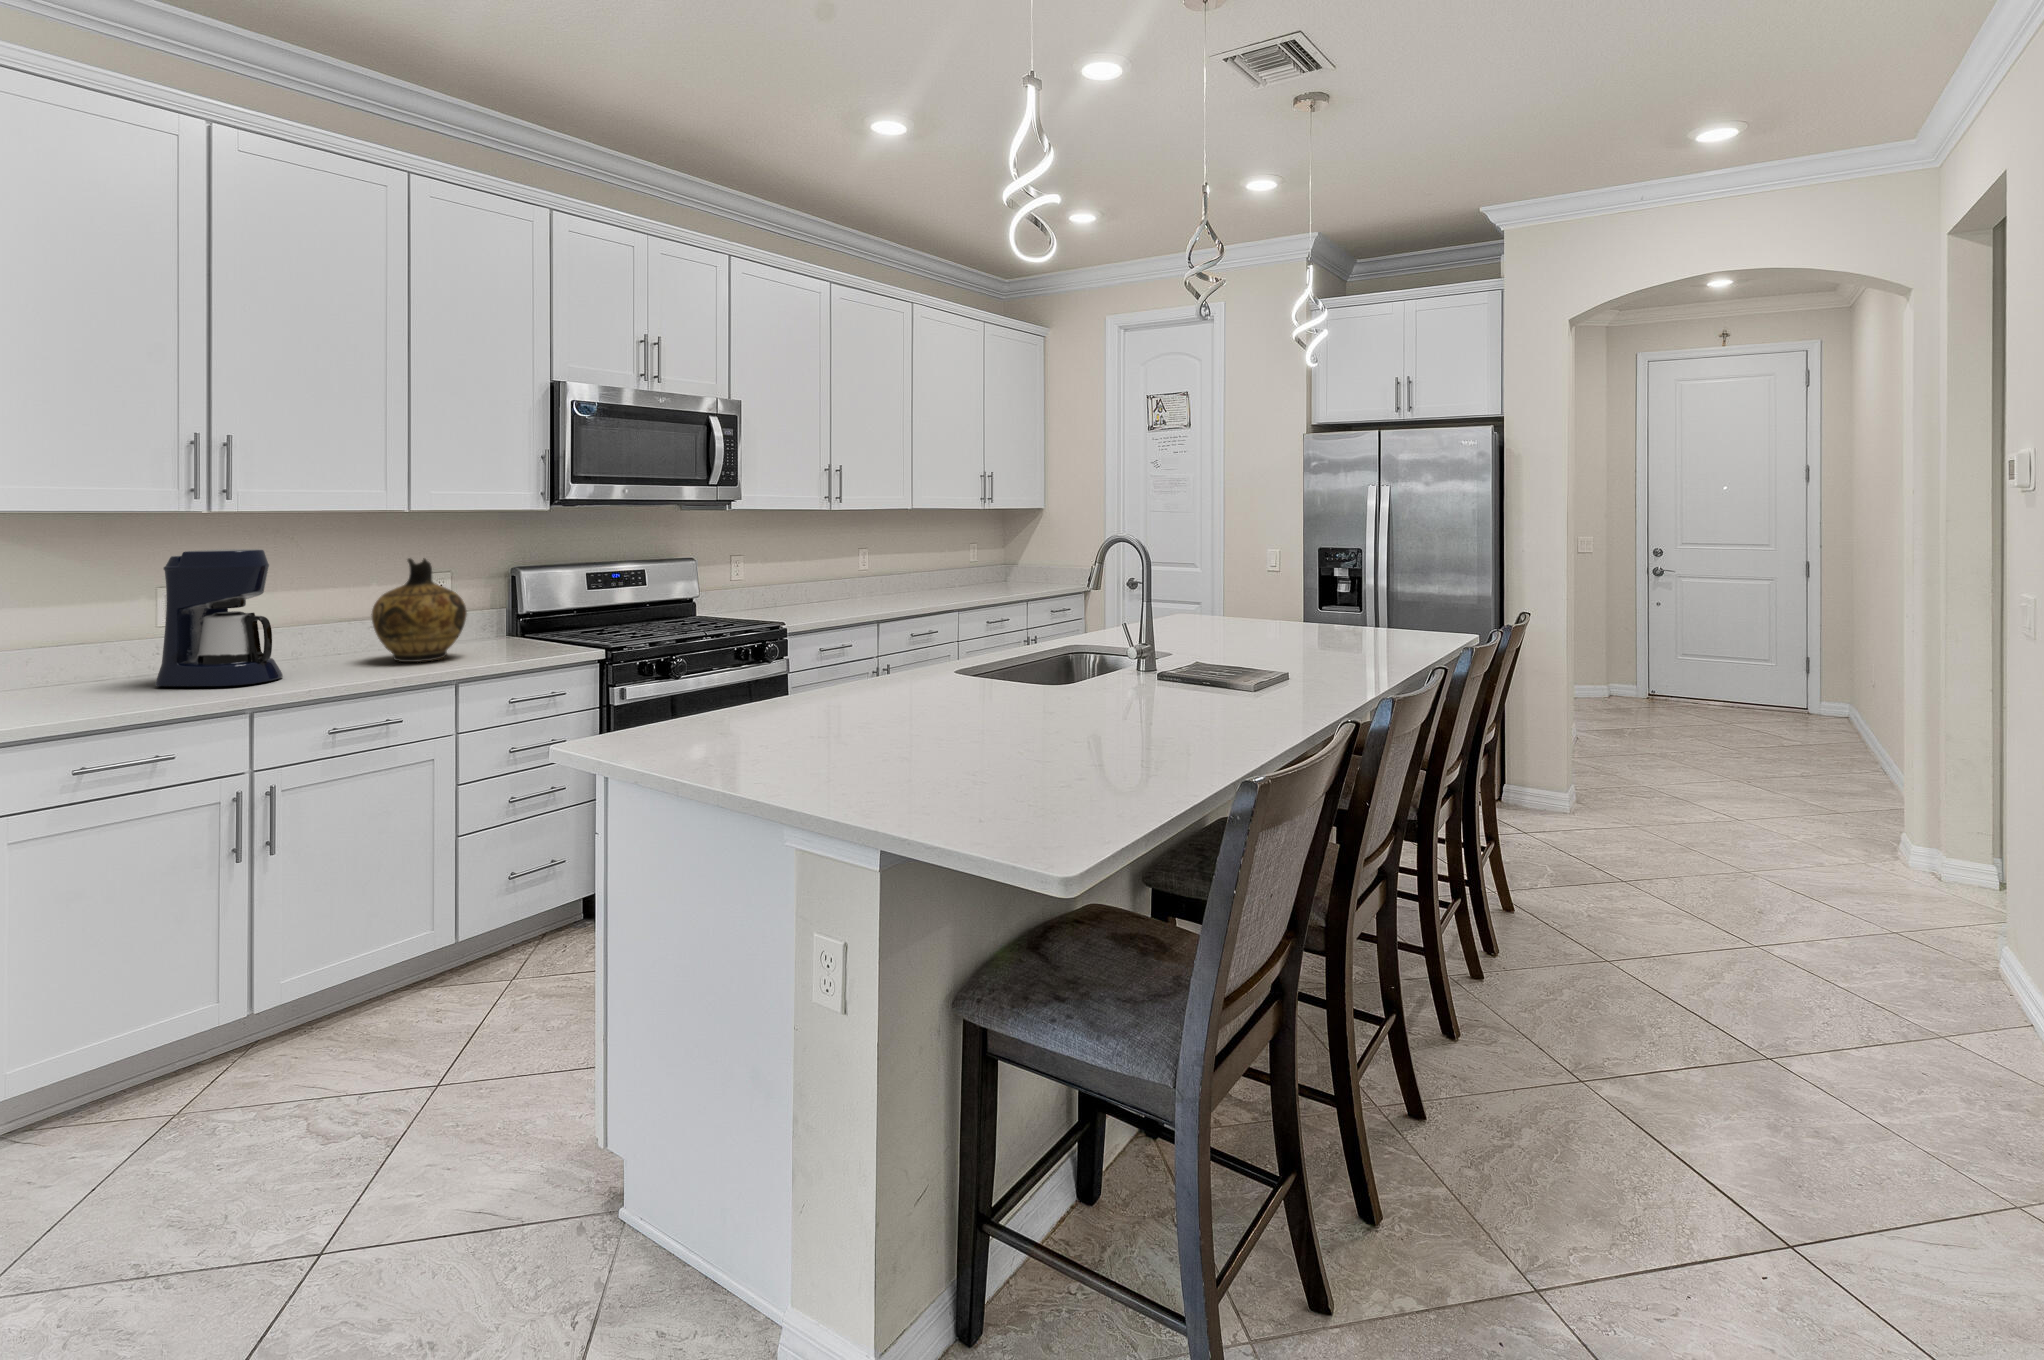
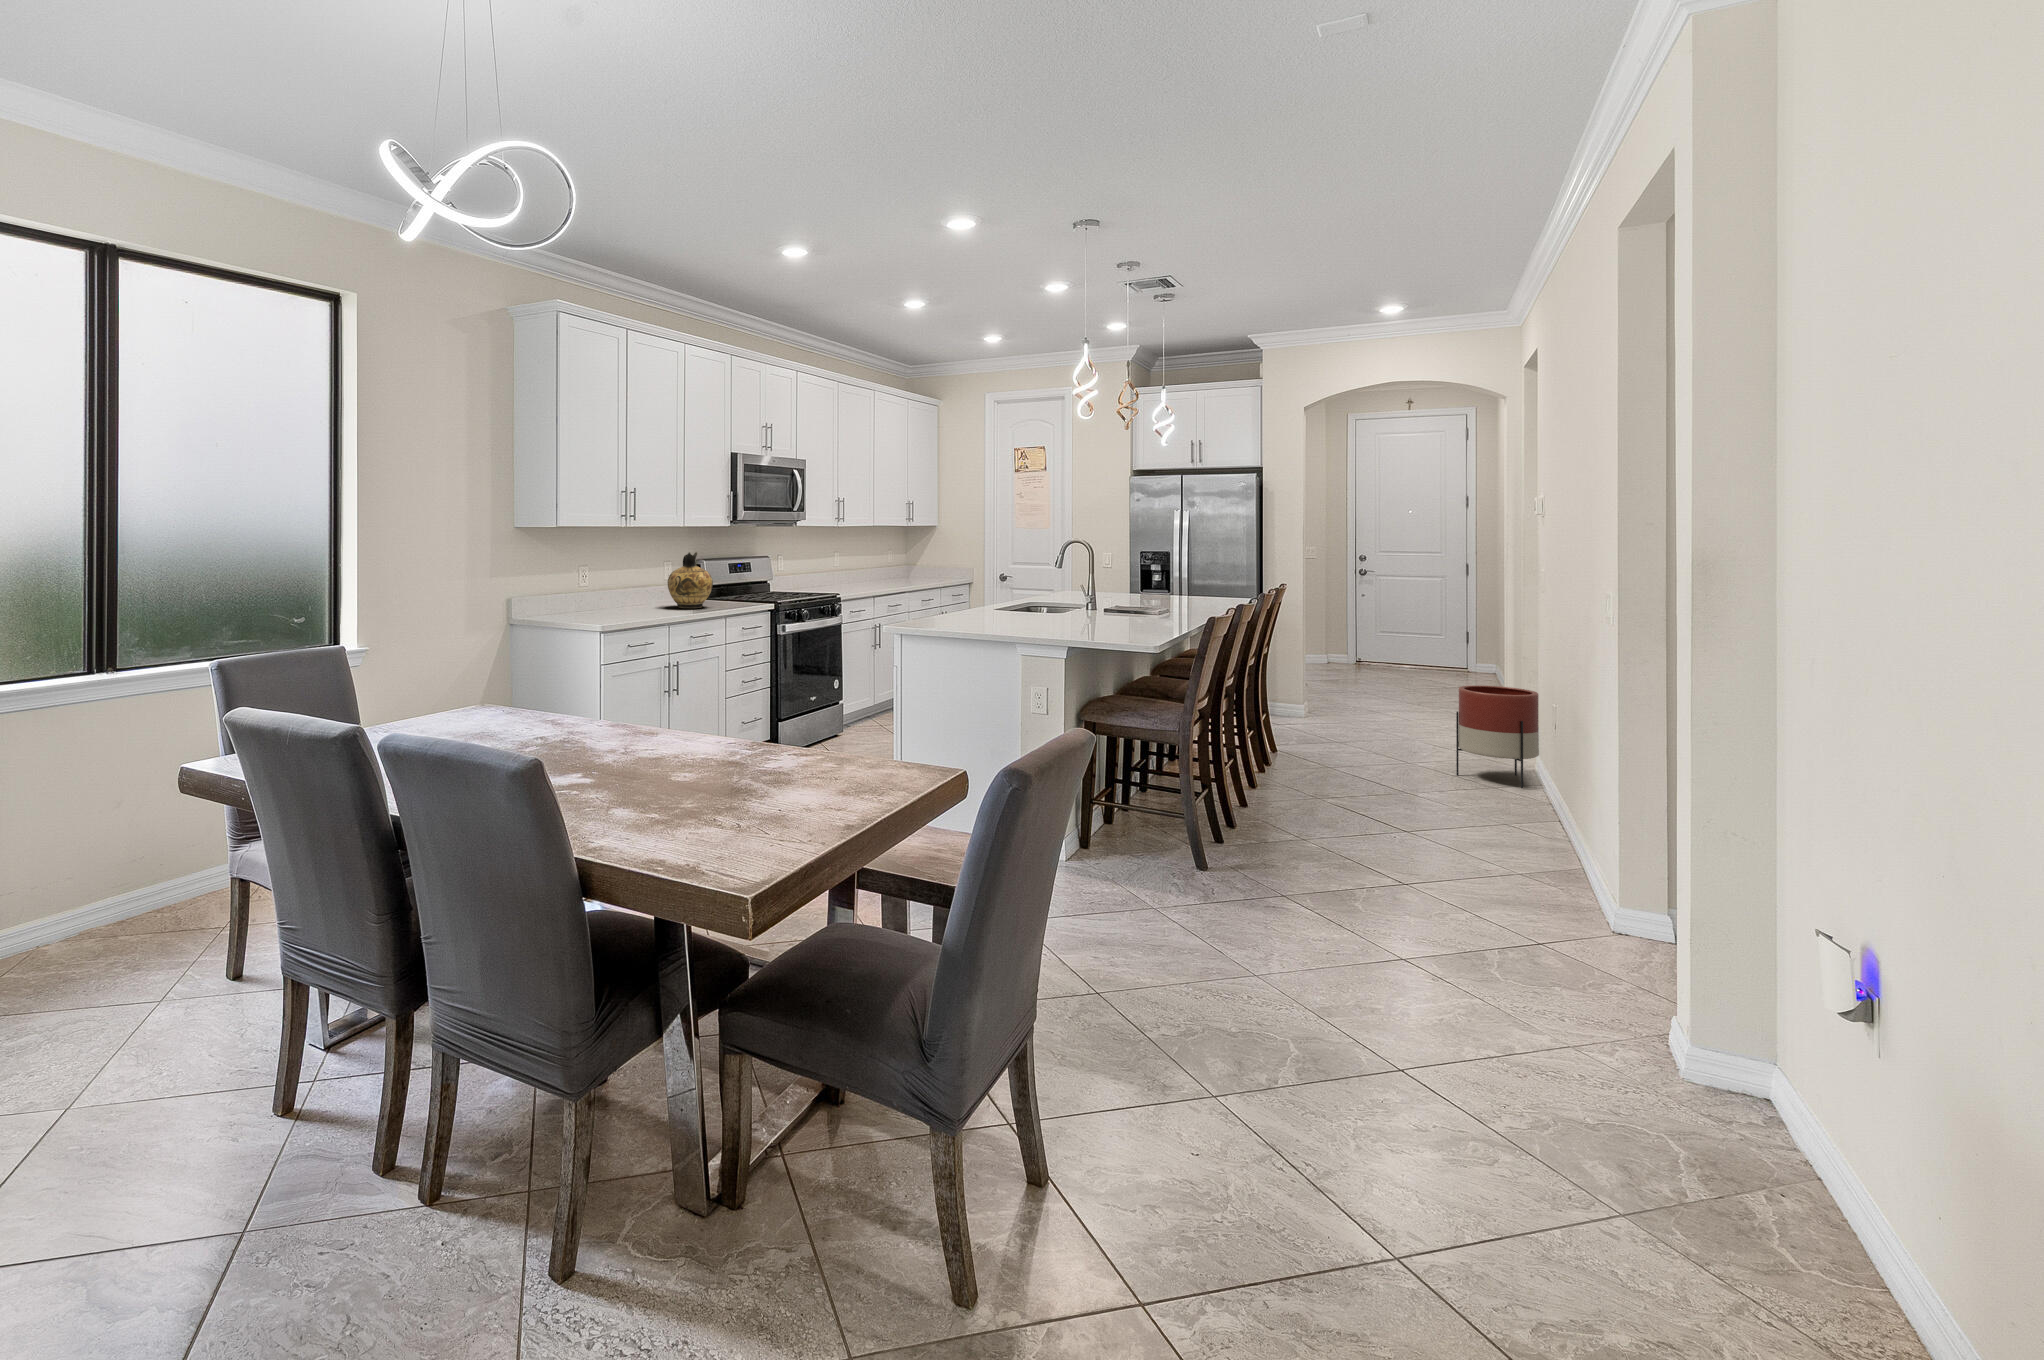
coffee maker: present [155,549,283,687] -> none [599,547,650,616]
planter: none [1841,806,2008,1023] -> present [1456,685,1539,788]

